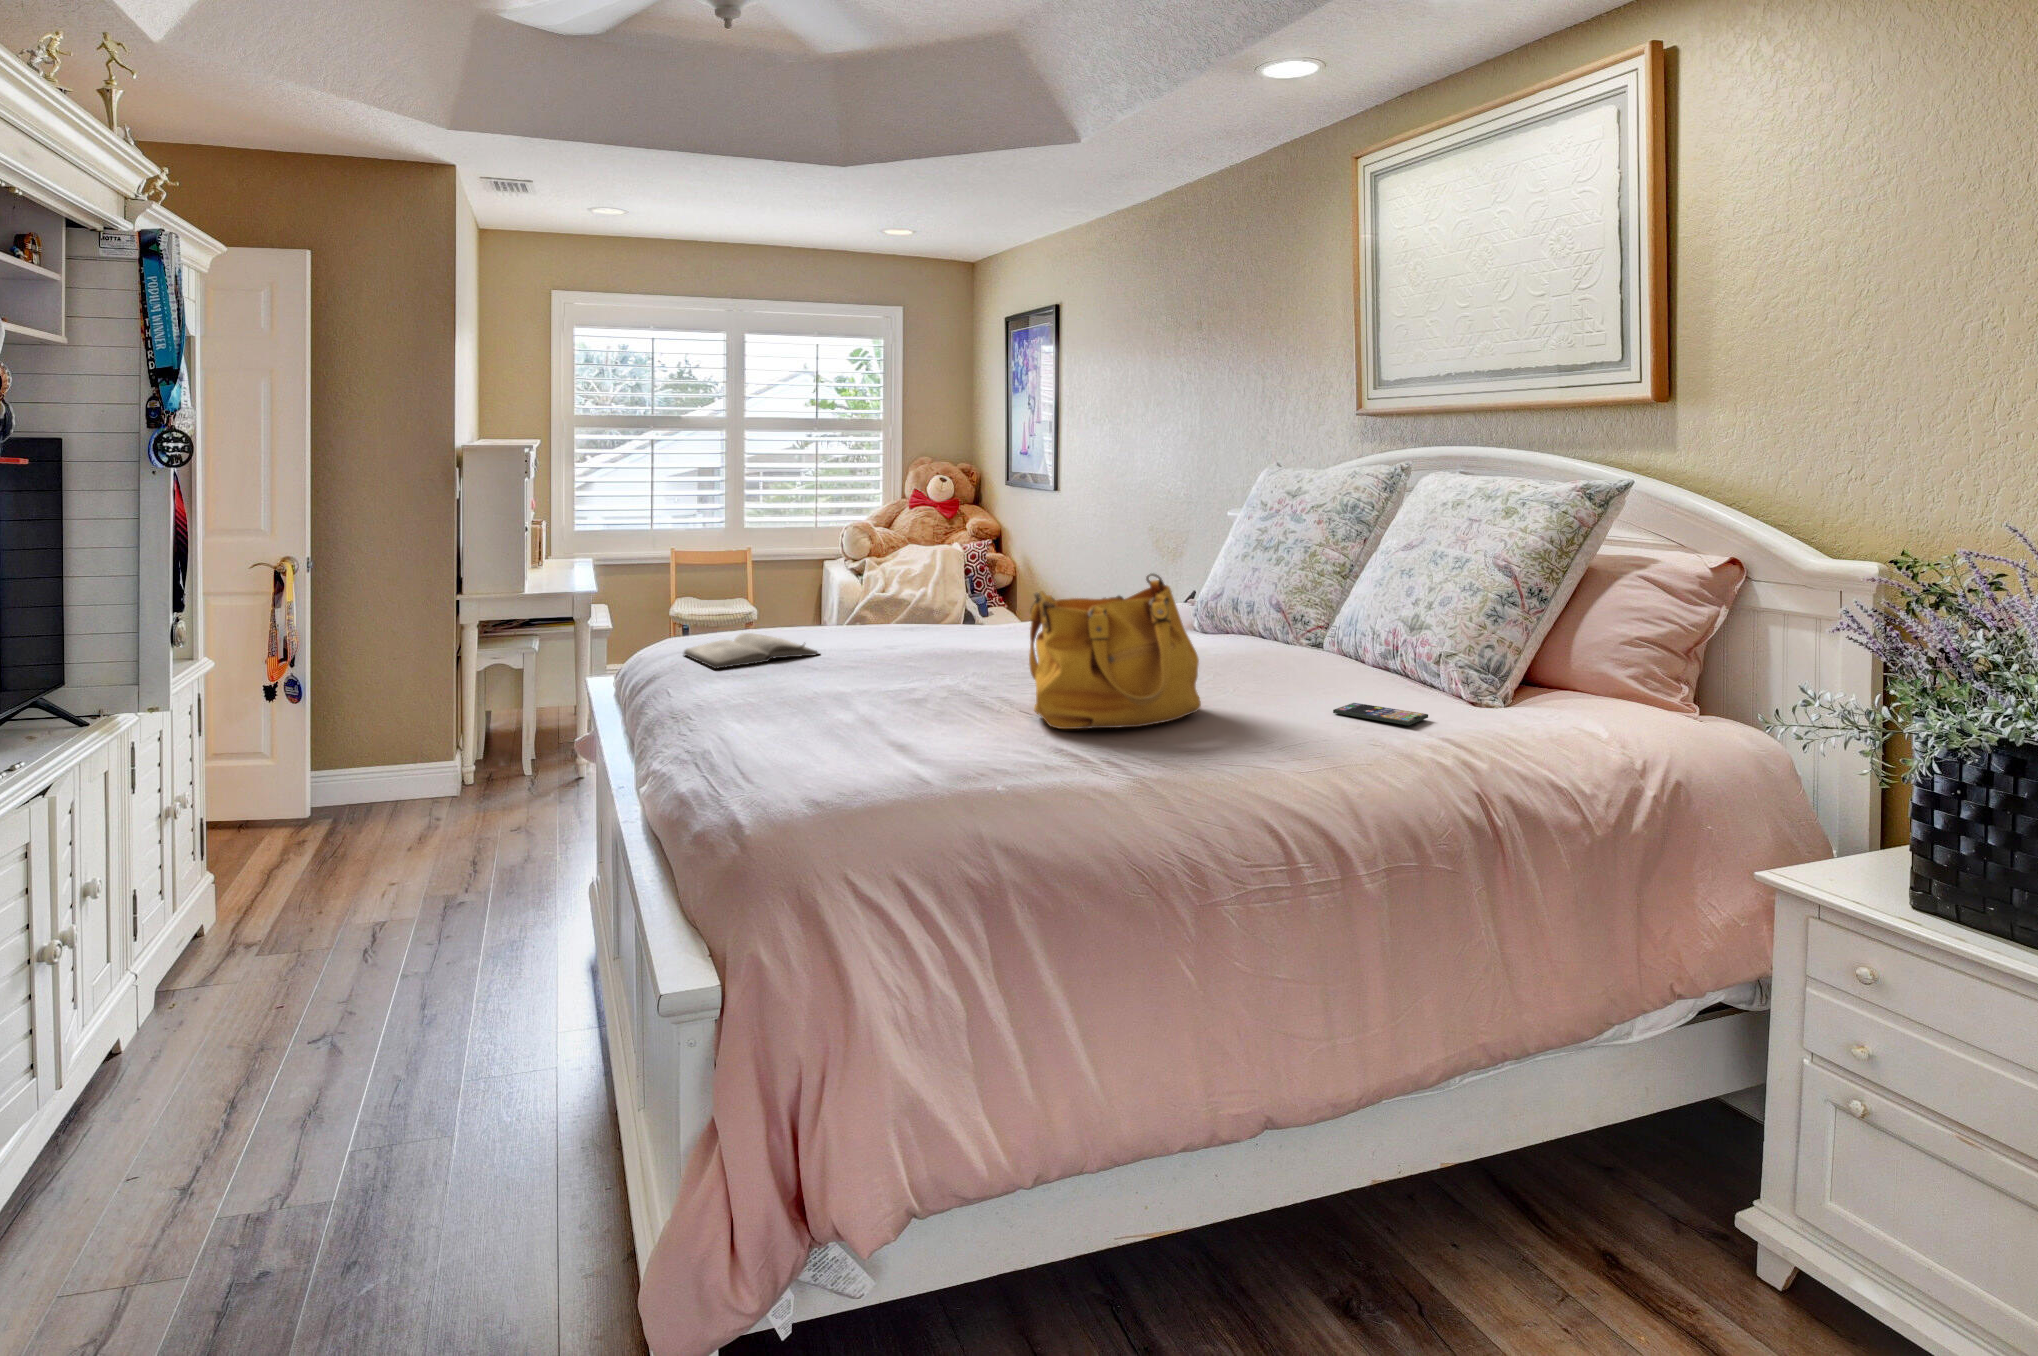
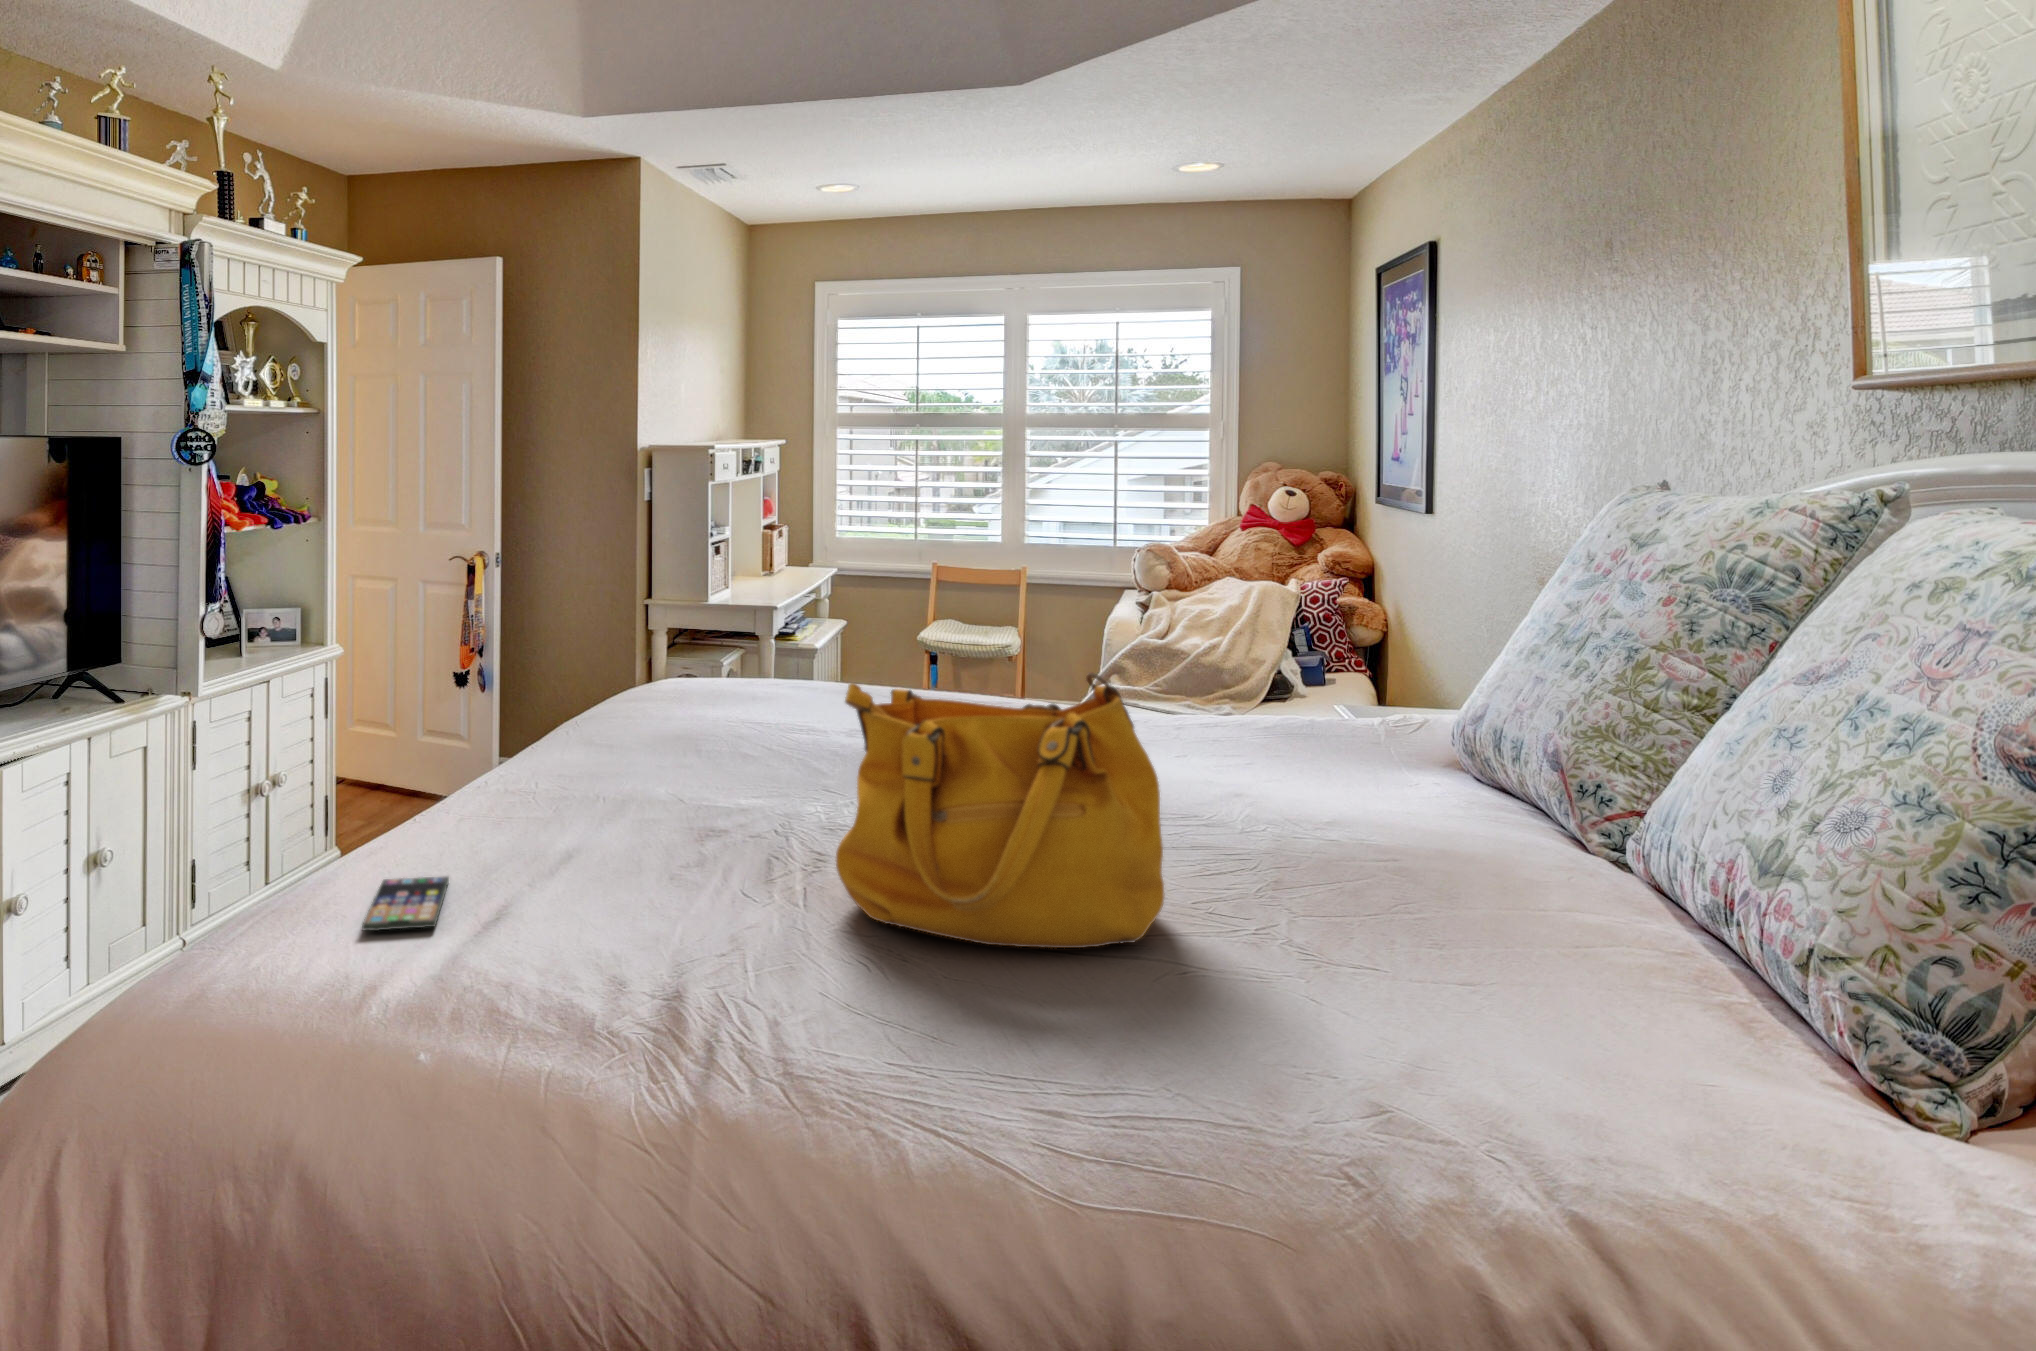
diary: present [684,633,819,669] -> none [649,683,798,725]
smartphone: present [1333,703,1428,726] -> present [362,876,449,931]

